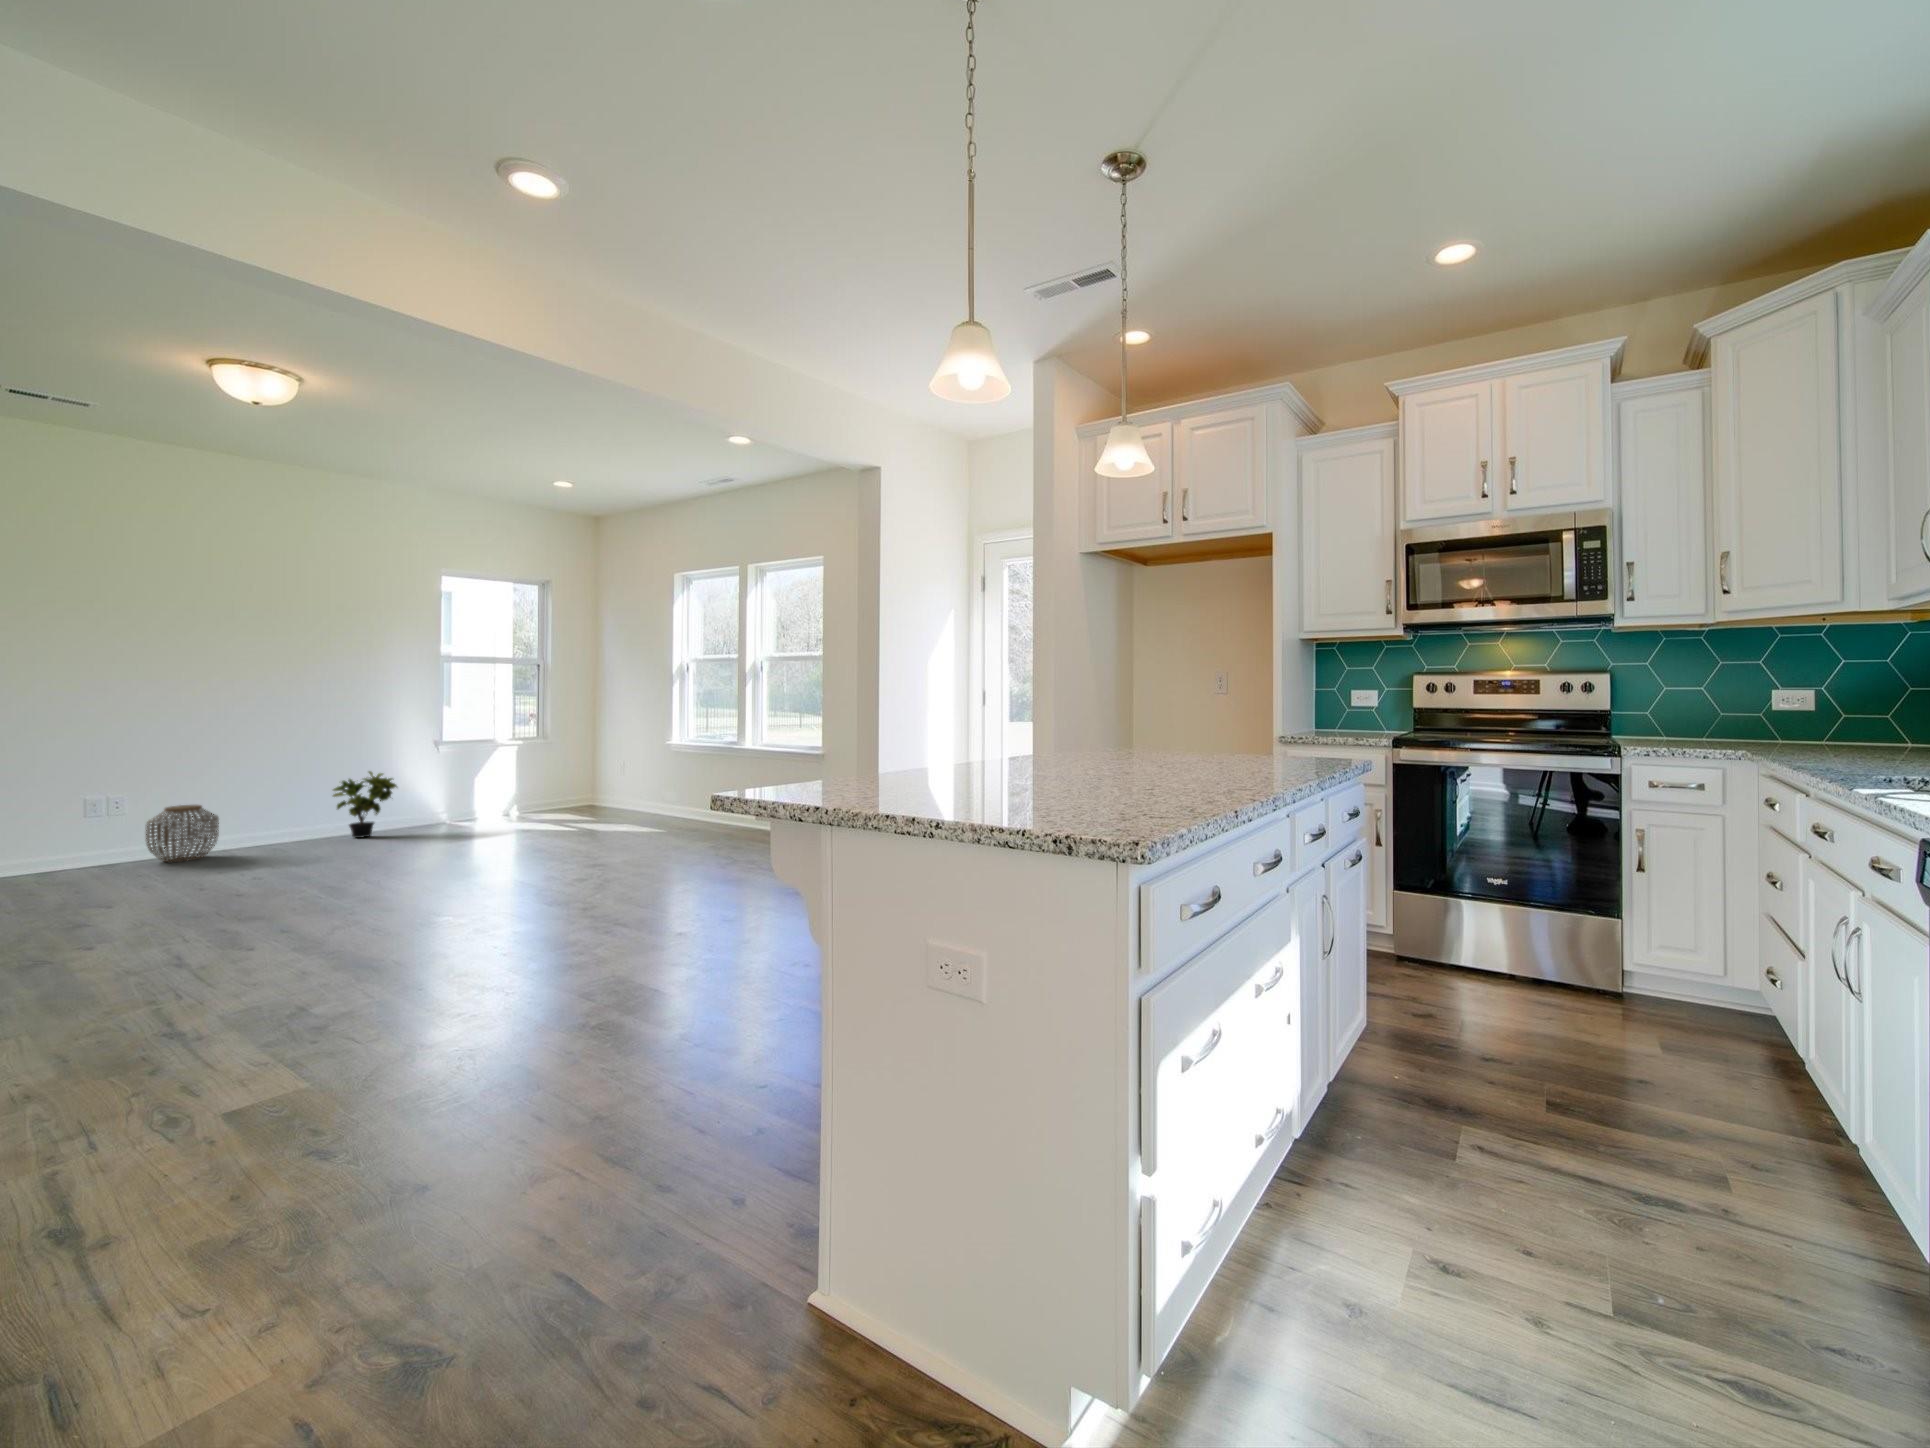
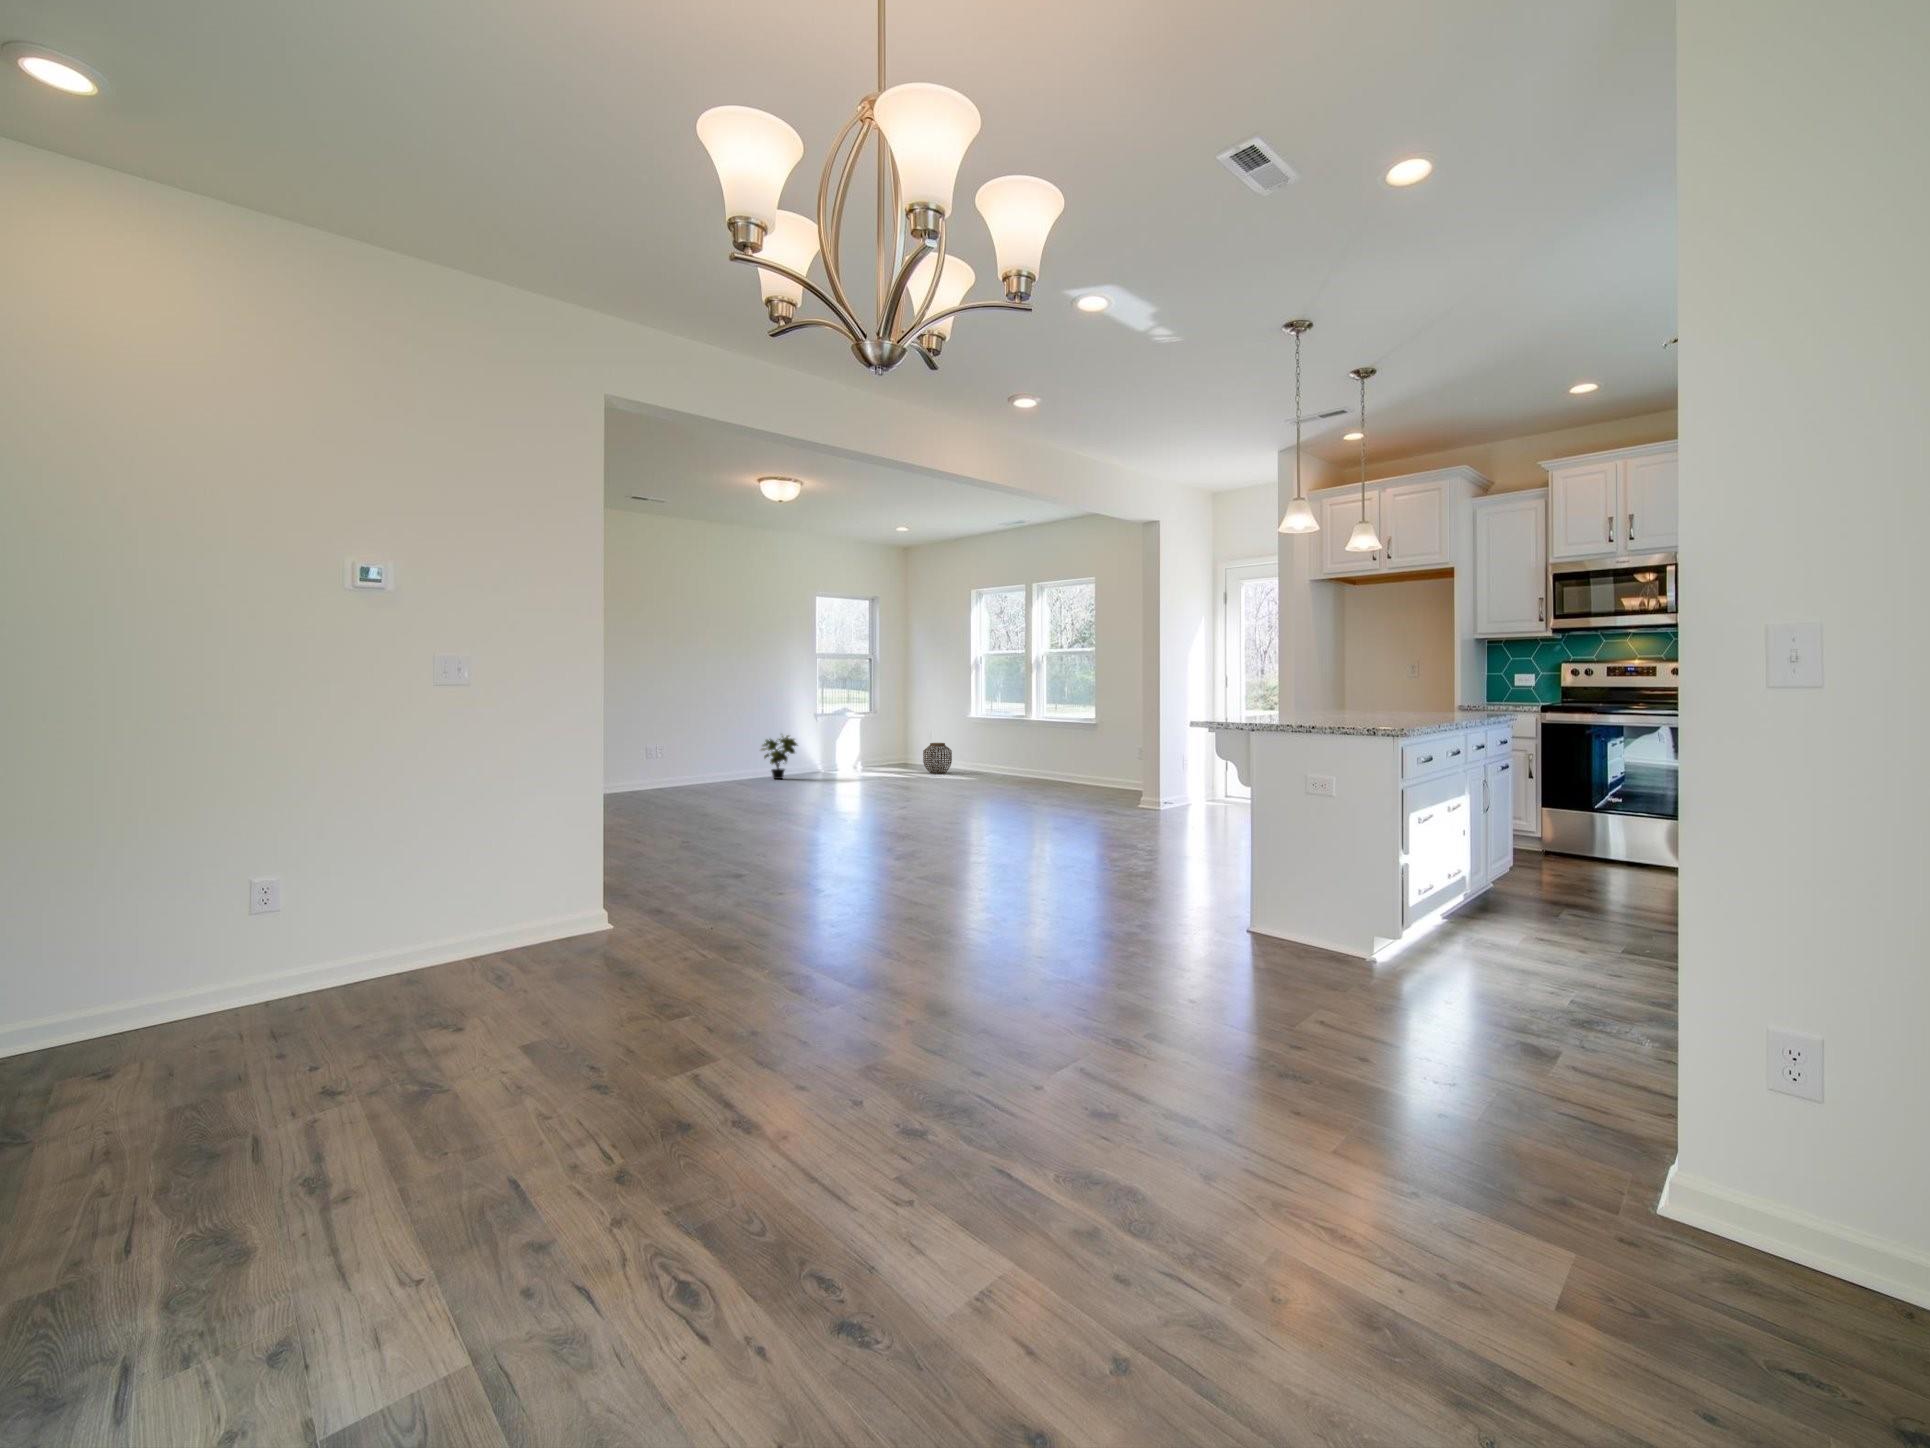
woven basket: present [146,805,219,862] -> present [923,743,952,774]

